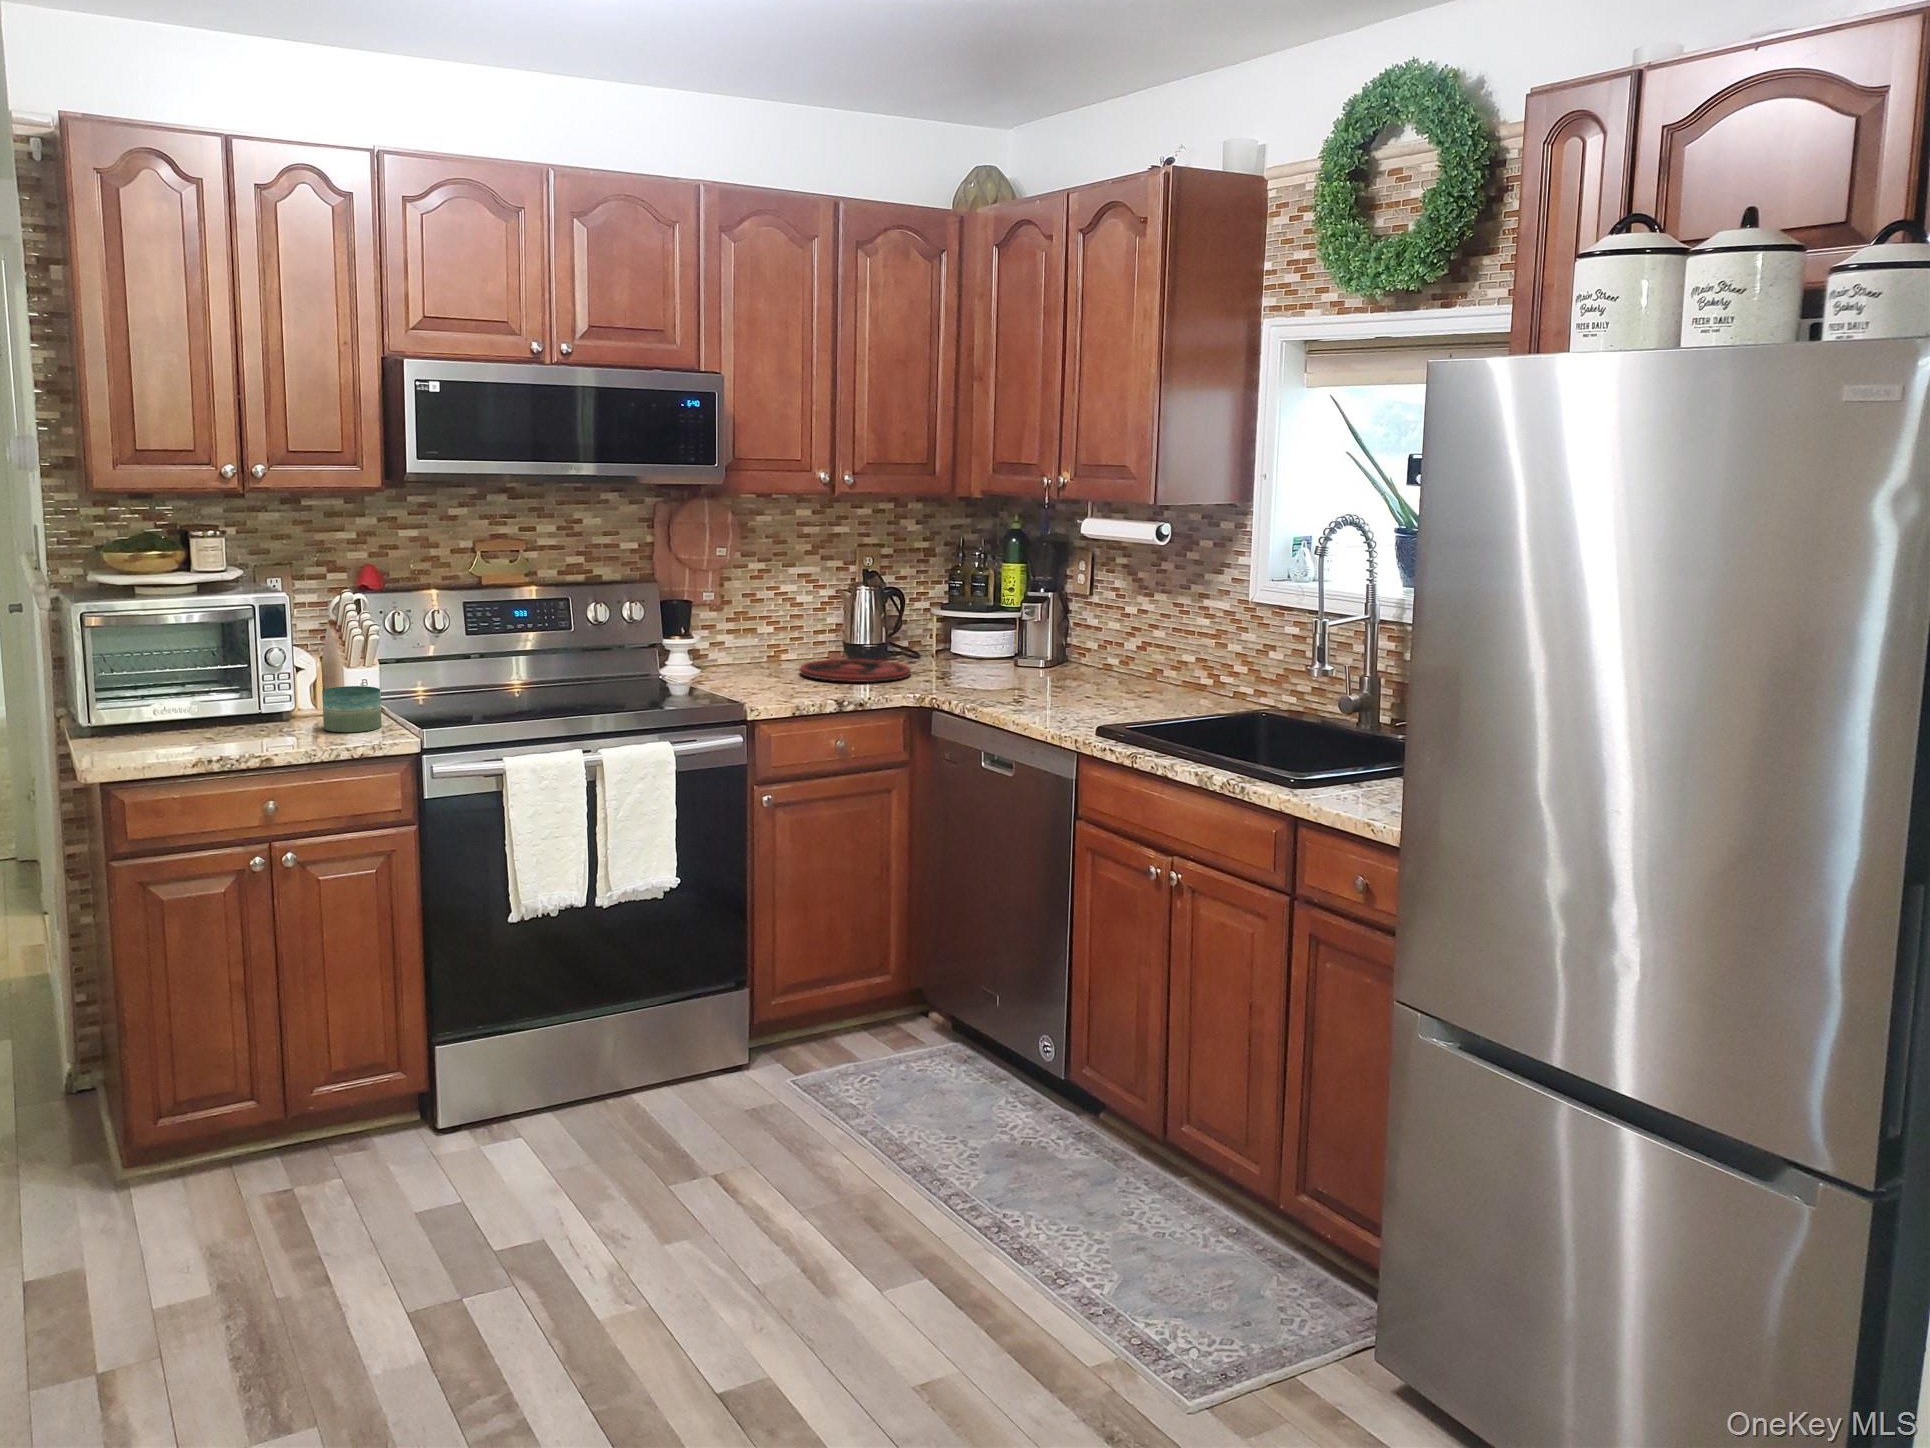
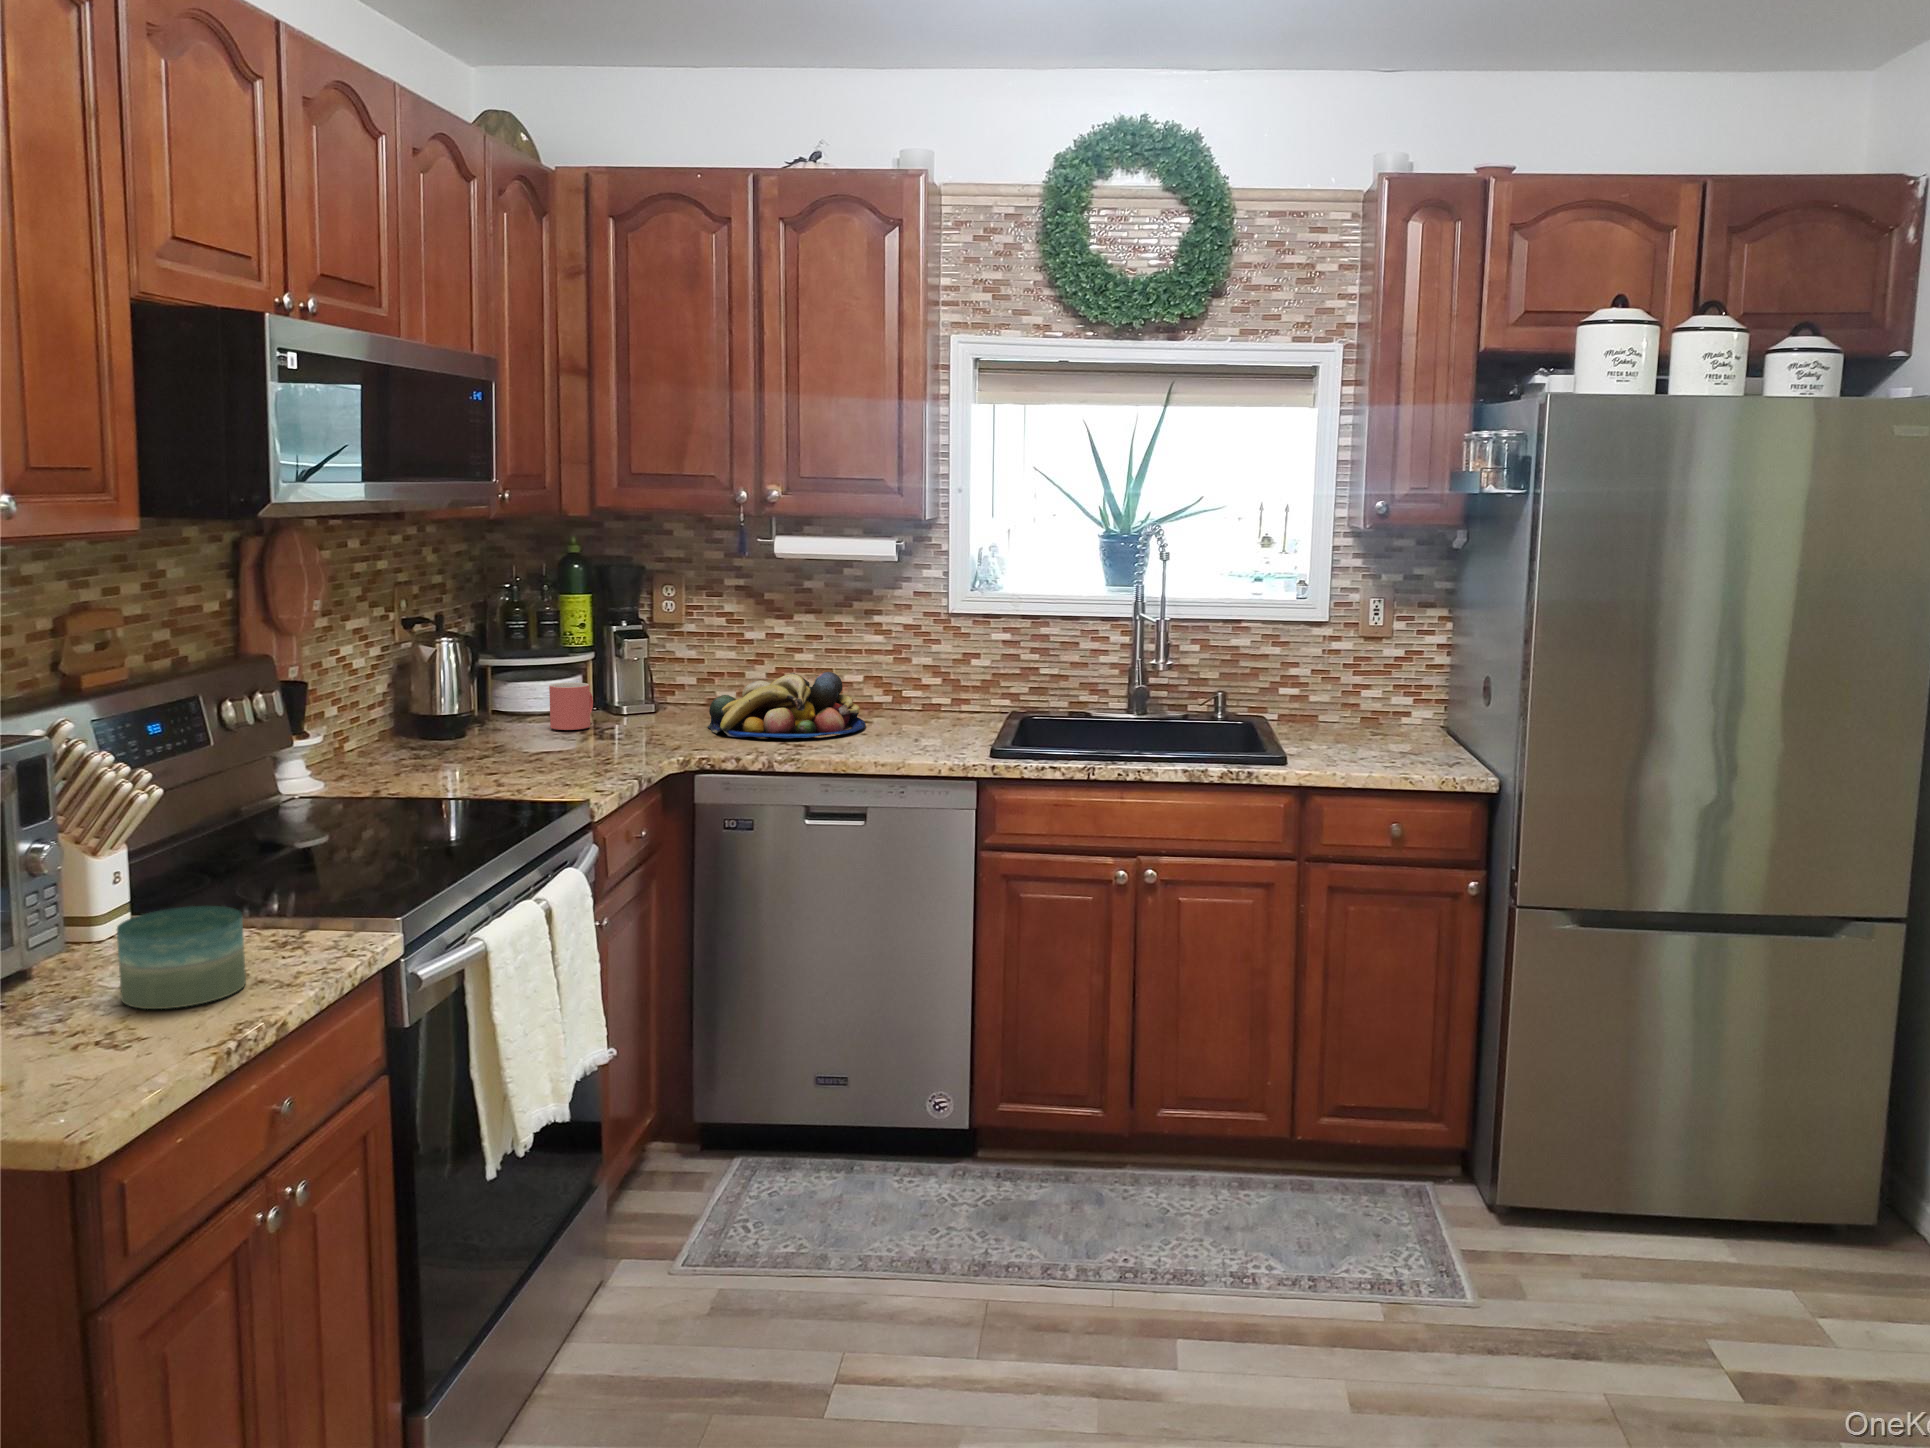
mug: none [933,628,975,665] -> present [549,682,593,730]
fruit bowl: none [1003,640,1143,699] -> present [708,672,866,738]
plate: present [800,659,910,682] -> none [449,735,606,768]

